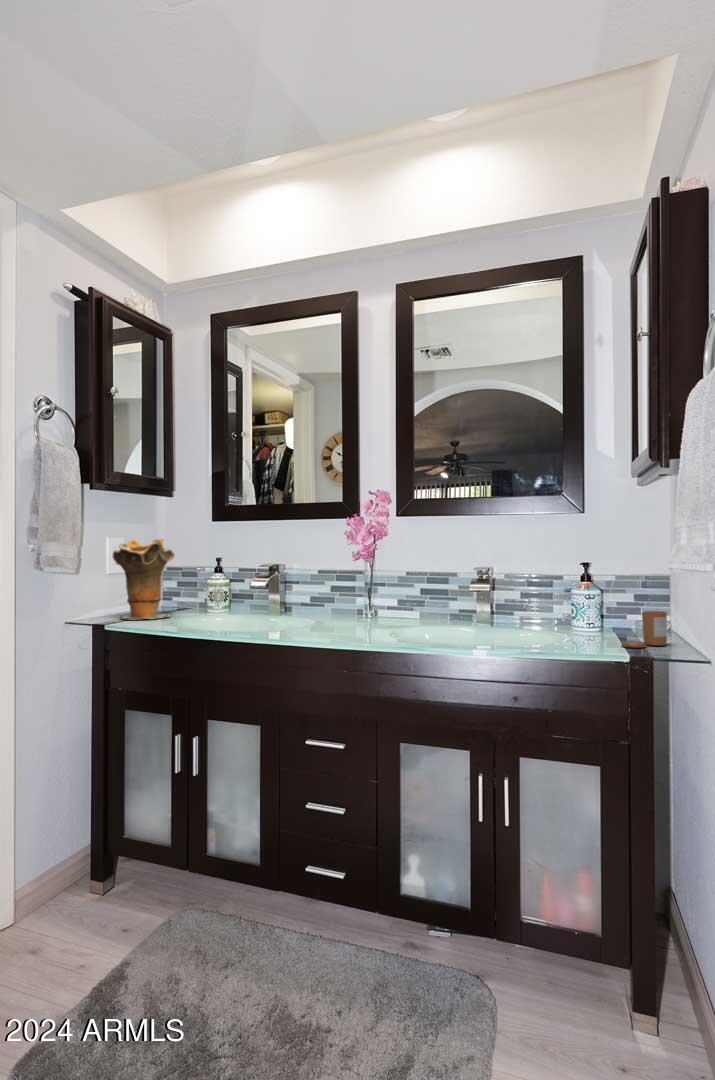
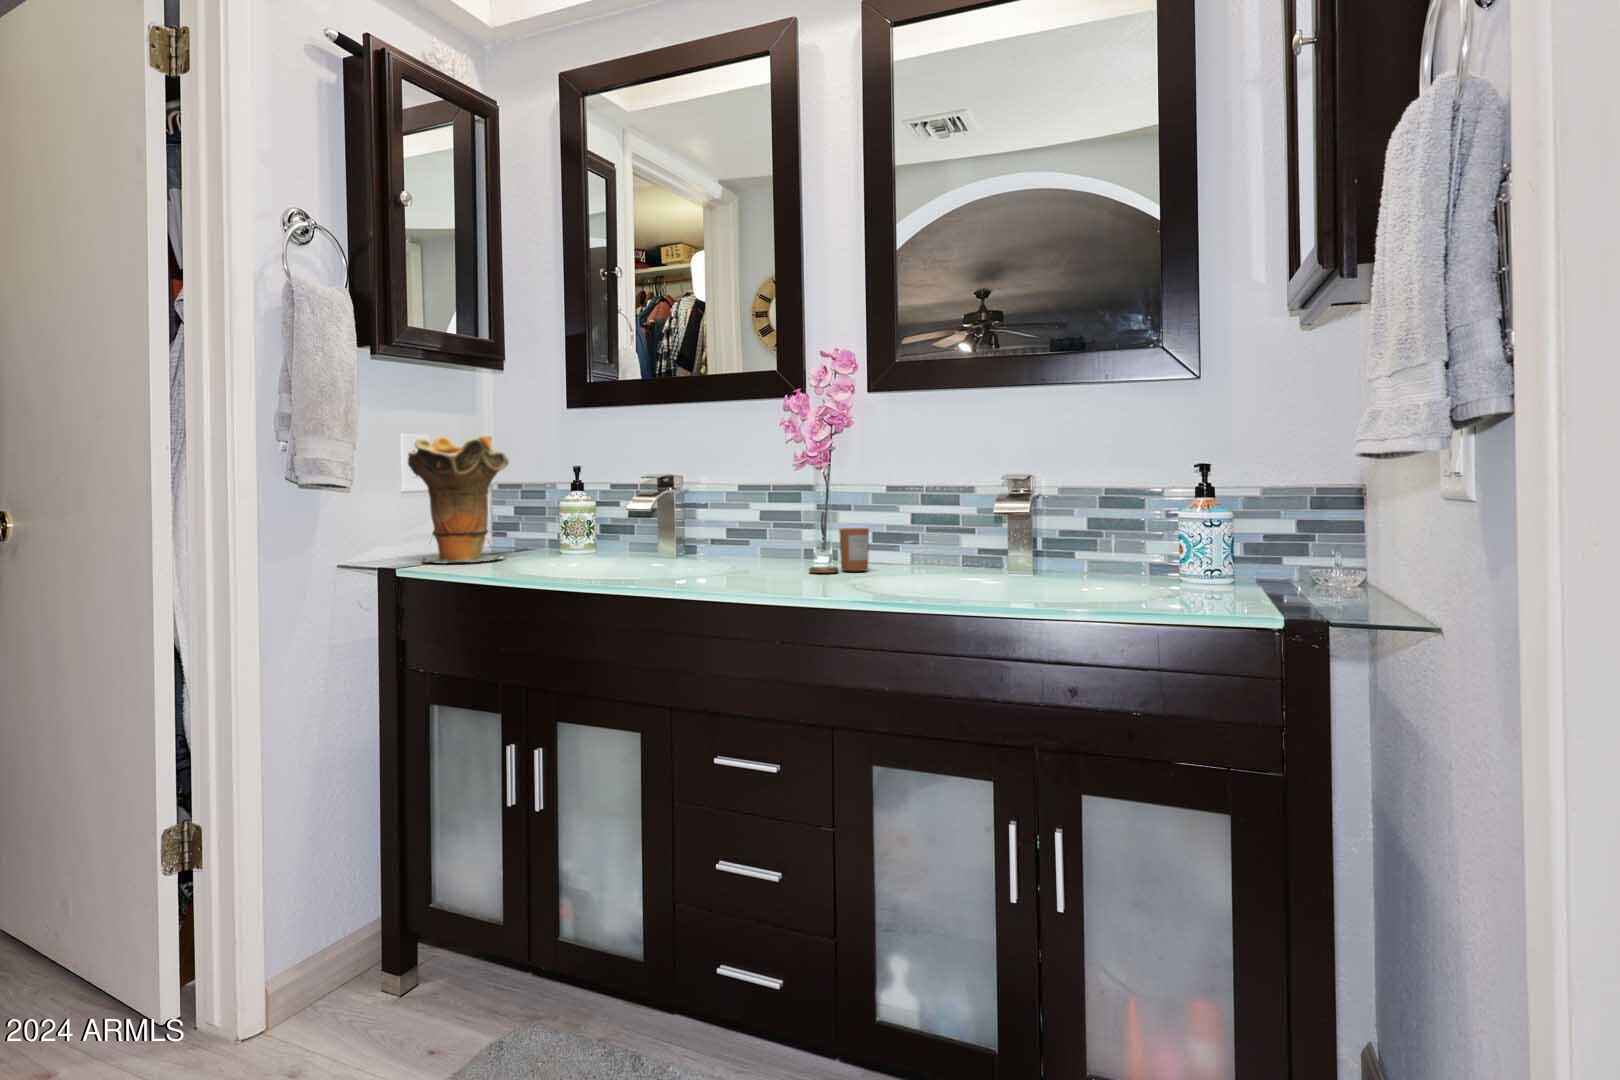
candle: present [621,611,667,647] -> present [809,528,869,573]

